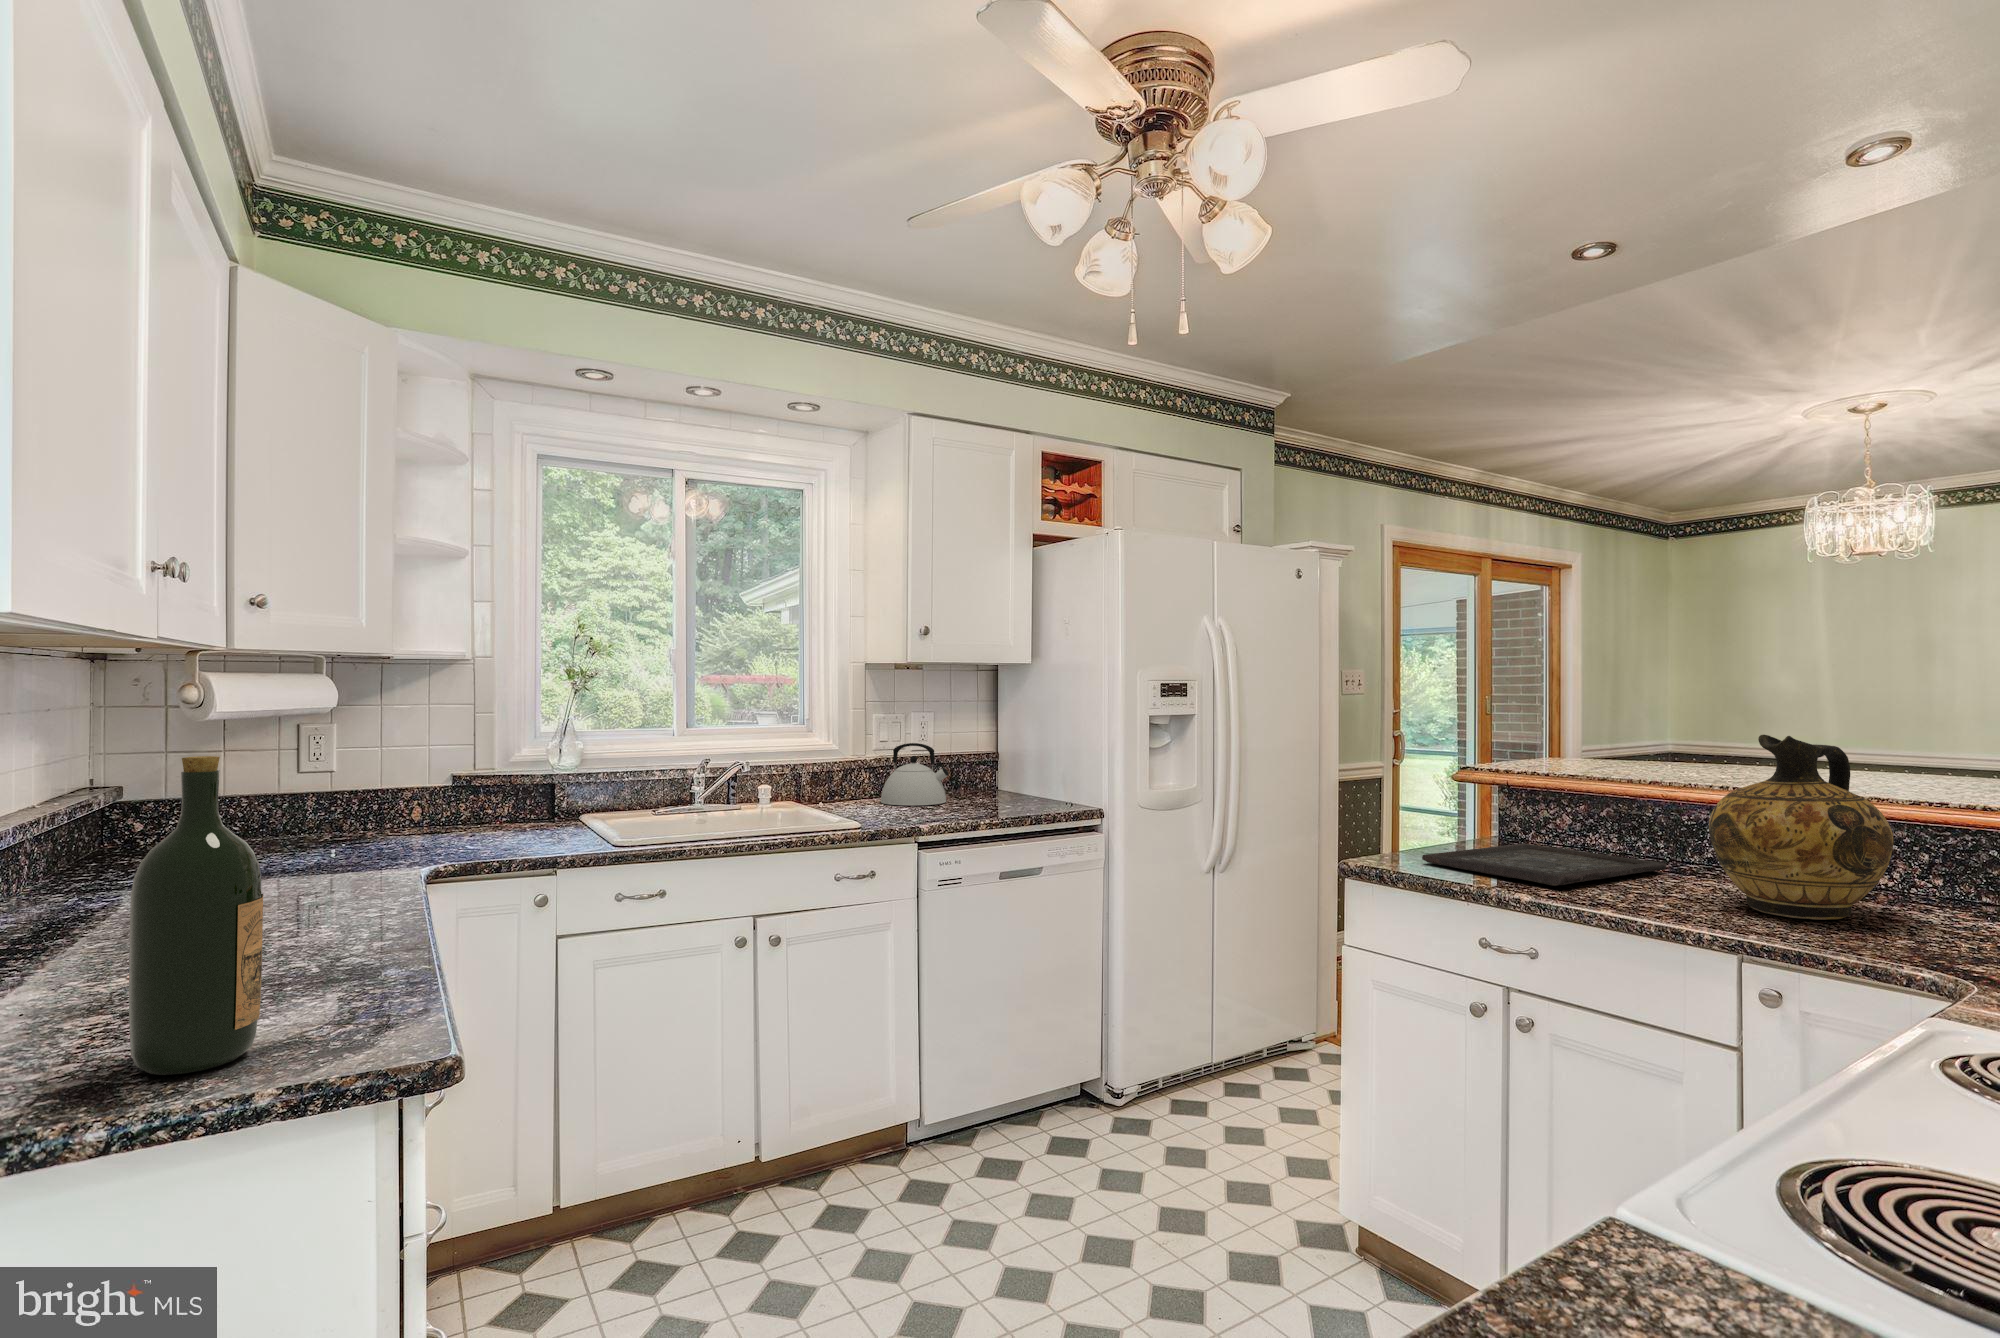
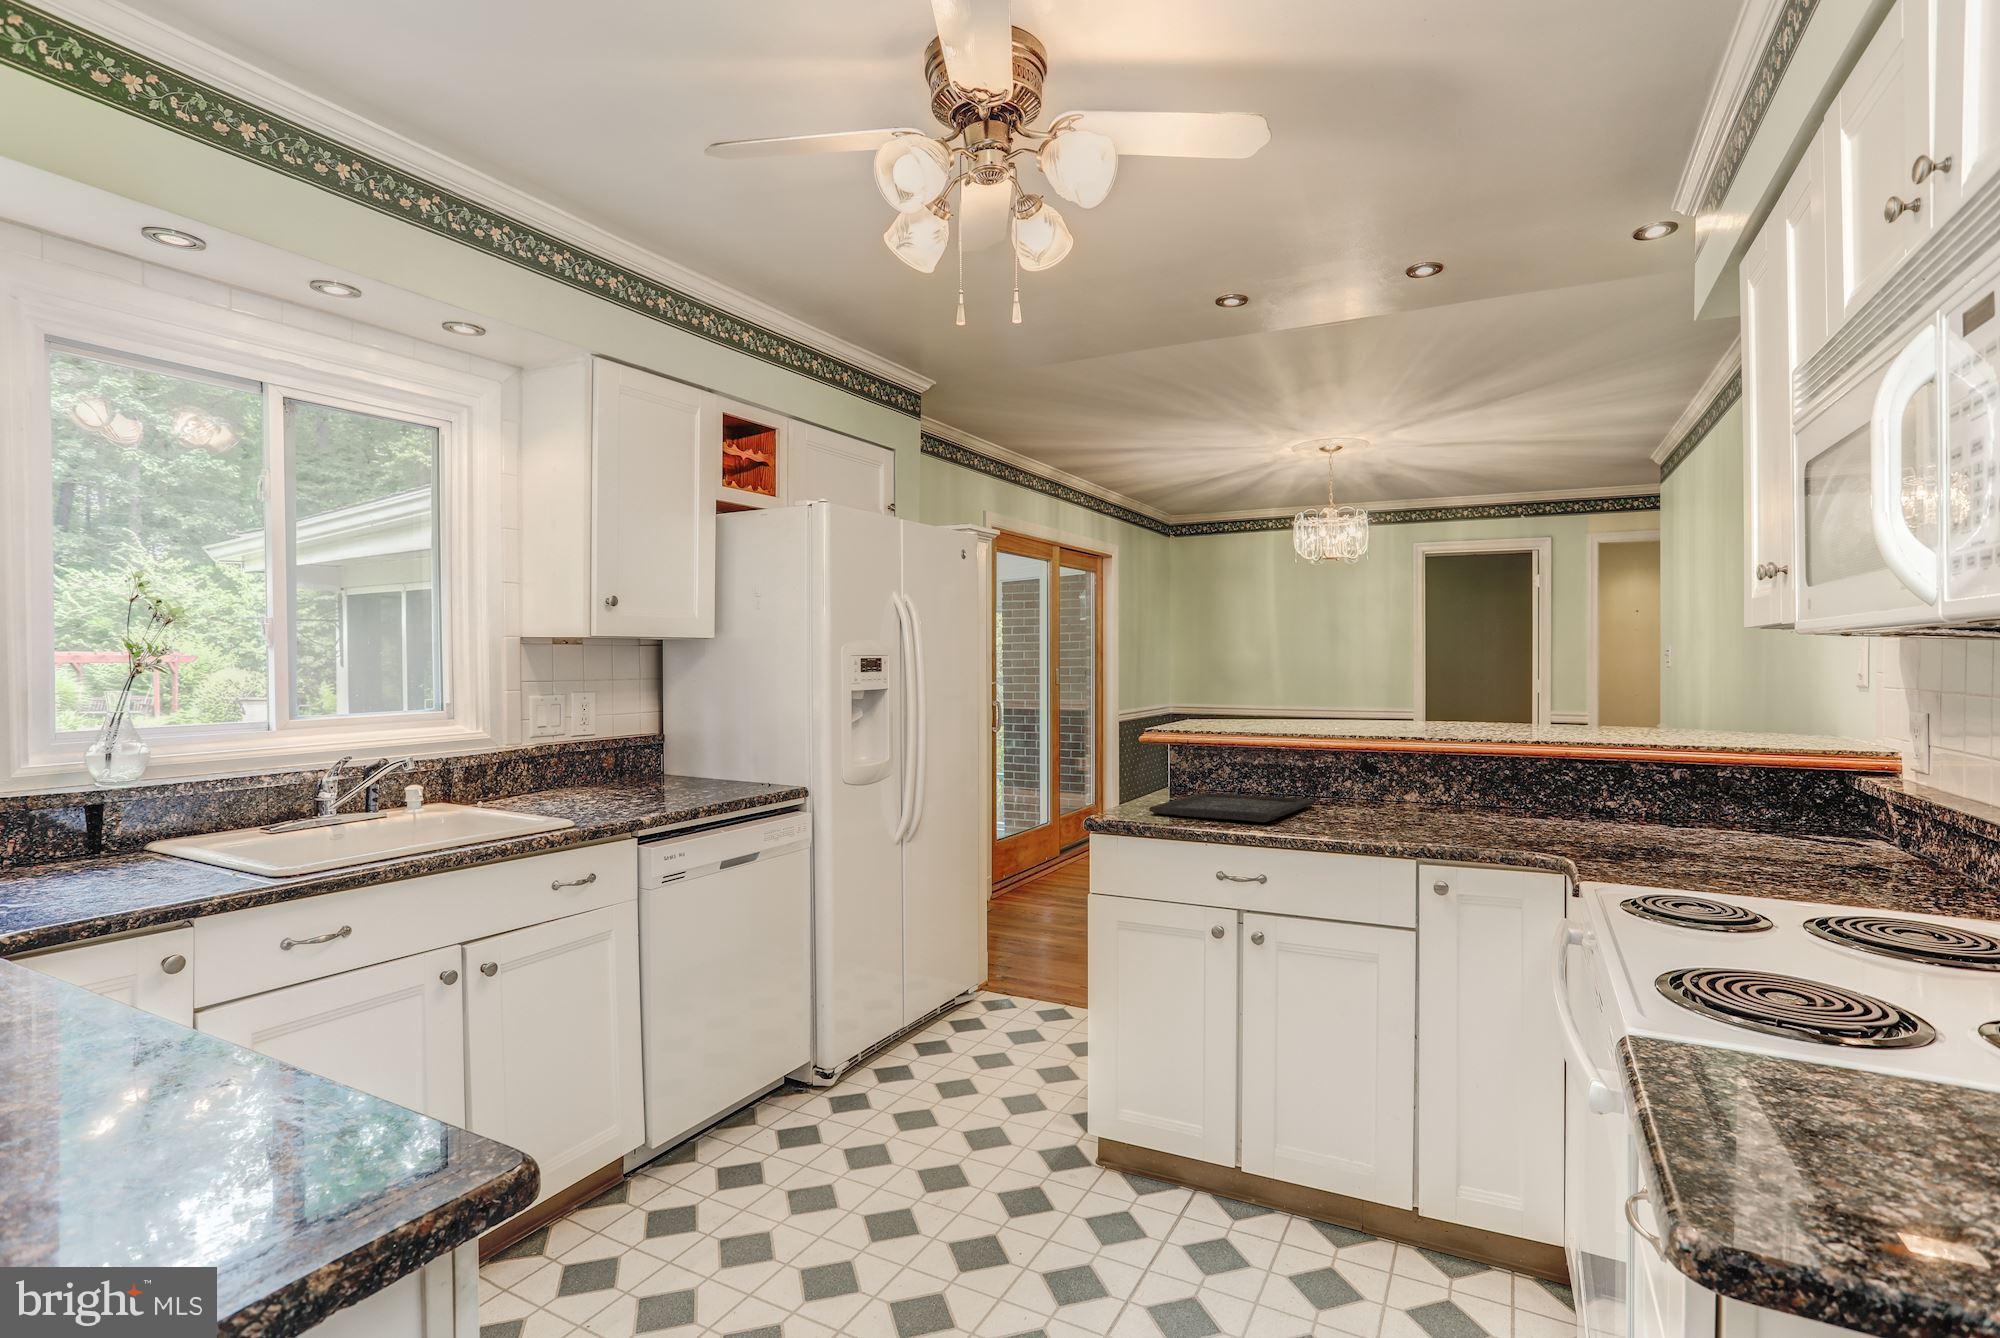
ceramic jug: present [1709,735,1893,920] -> none [1366,697,1479,829]
kettle: present [881,743,949,806] -> none [547,729,630,800]
wine bottle: present [129,756,263,1075] -> none [134,761,310,1200]

